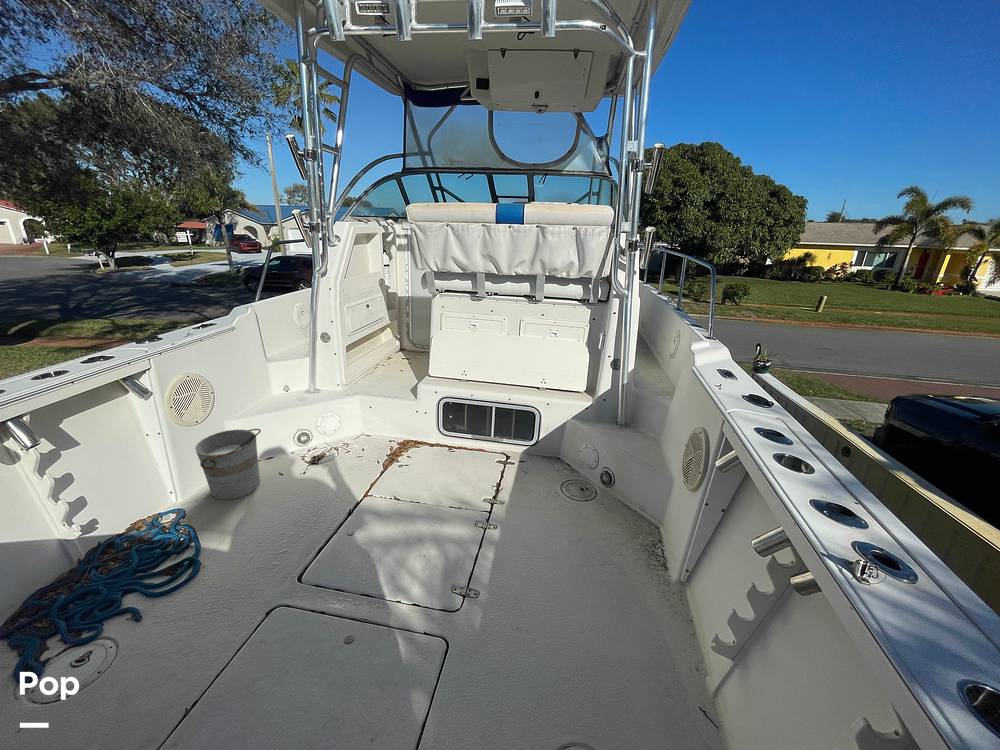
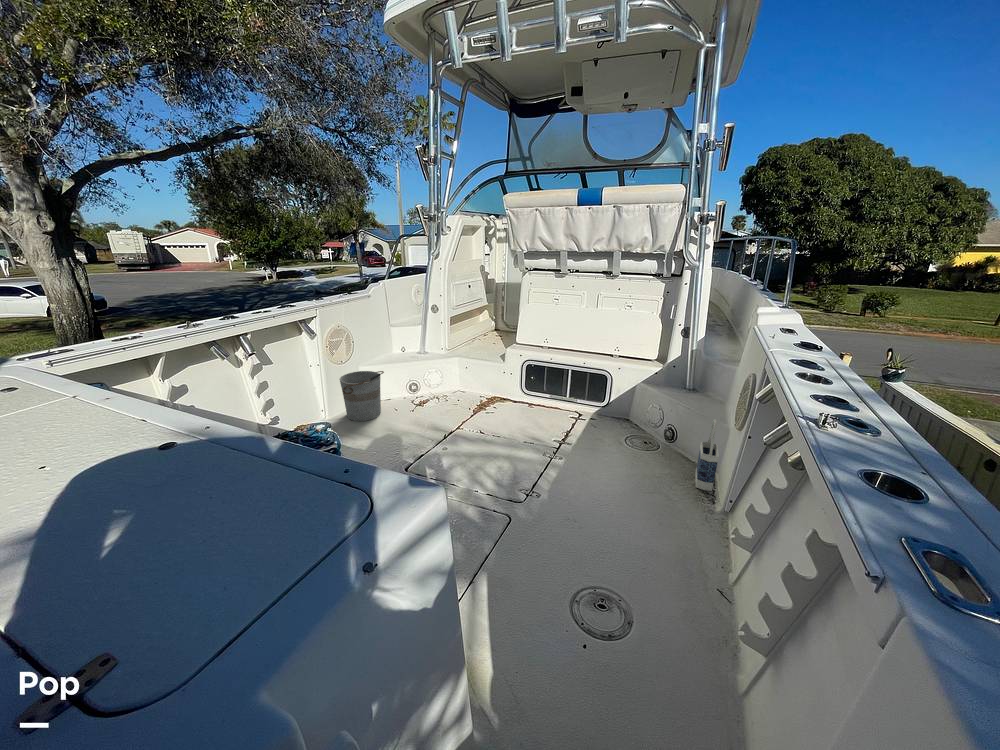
bag: none [642,477,671,554] -> present [695,419,719,491]

